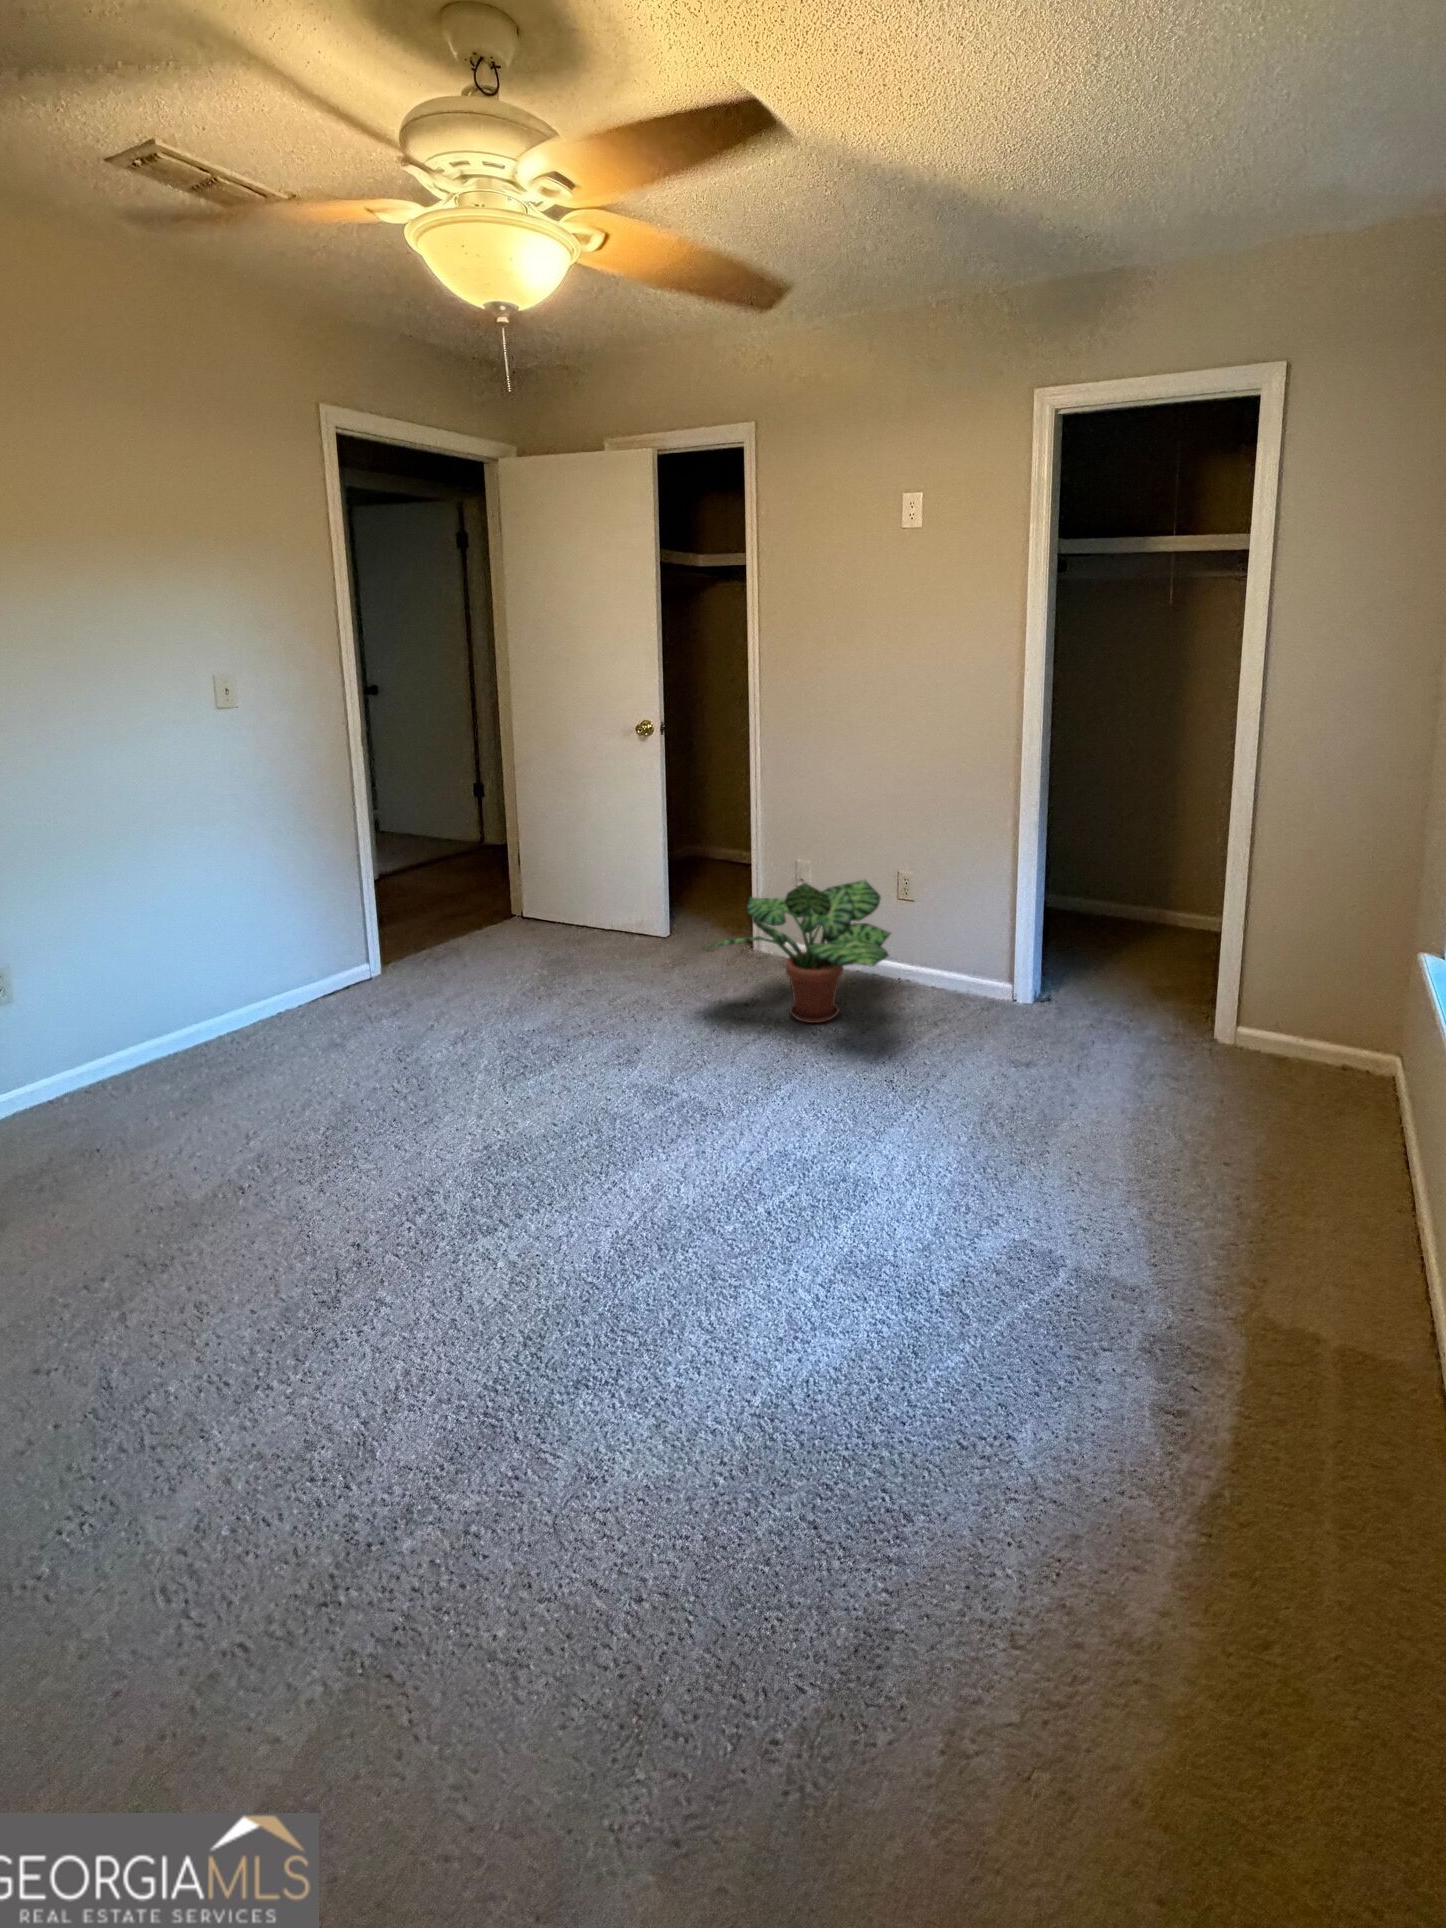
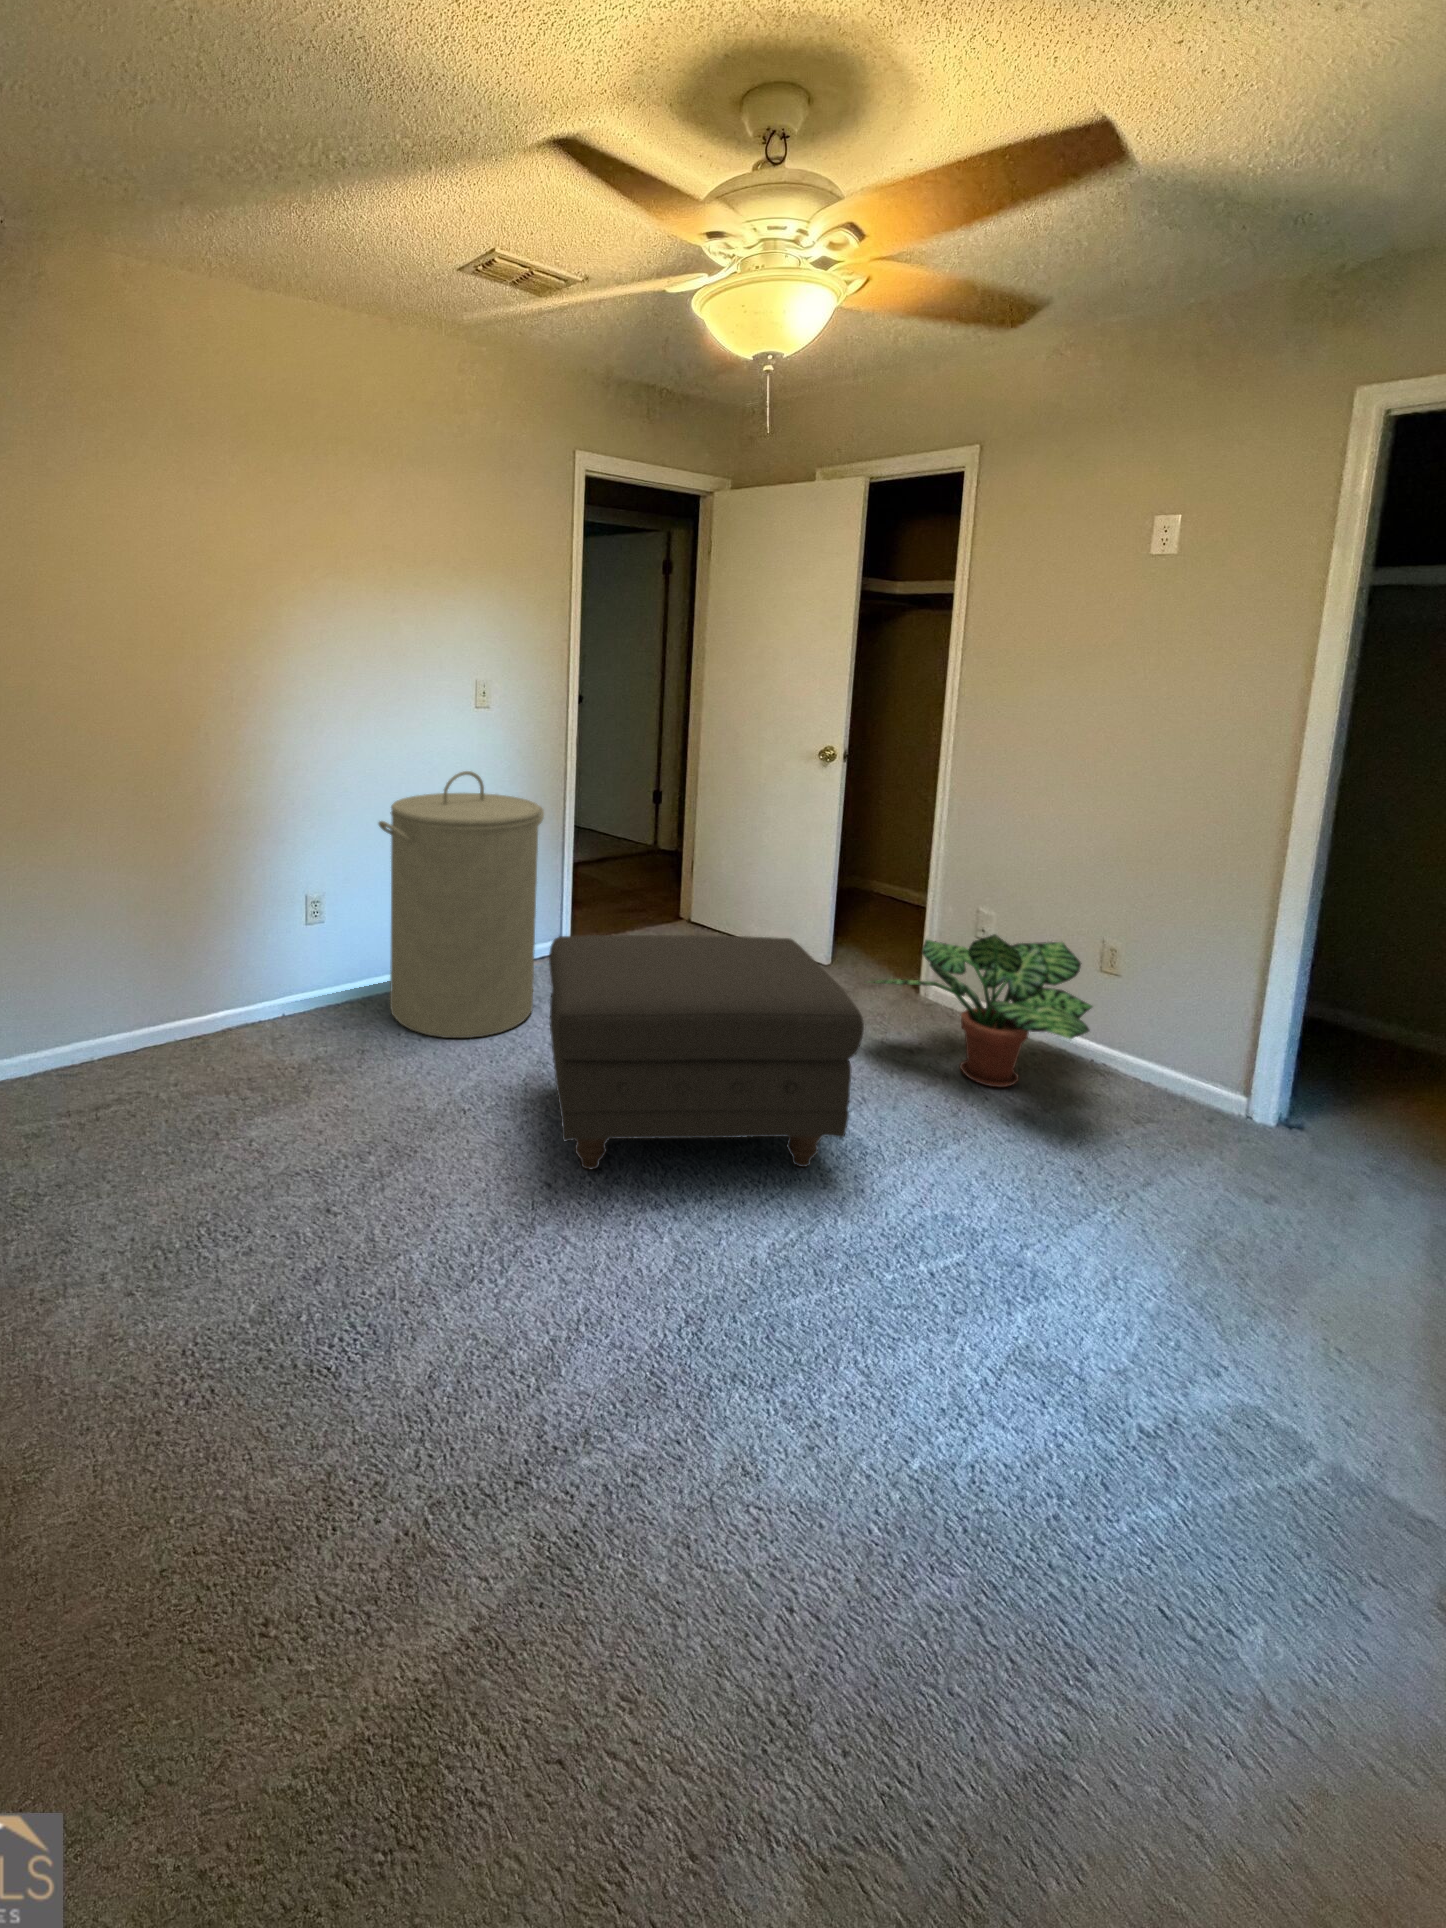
laundry hamper: none [76,784,331,1111] -> present [378,771,544,1038]
ottoman: none [336,919,688,1215] -> present [549,935,864,1169]

